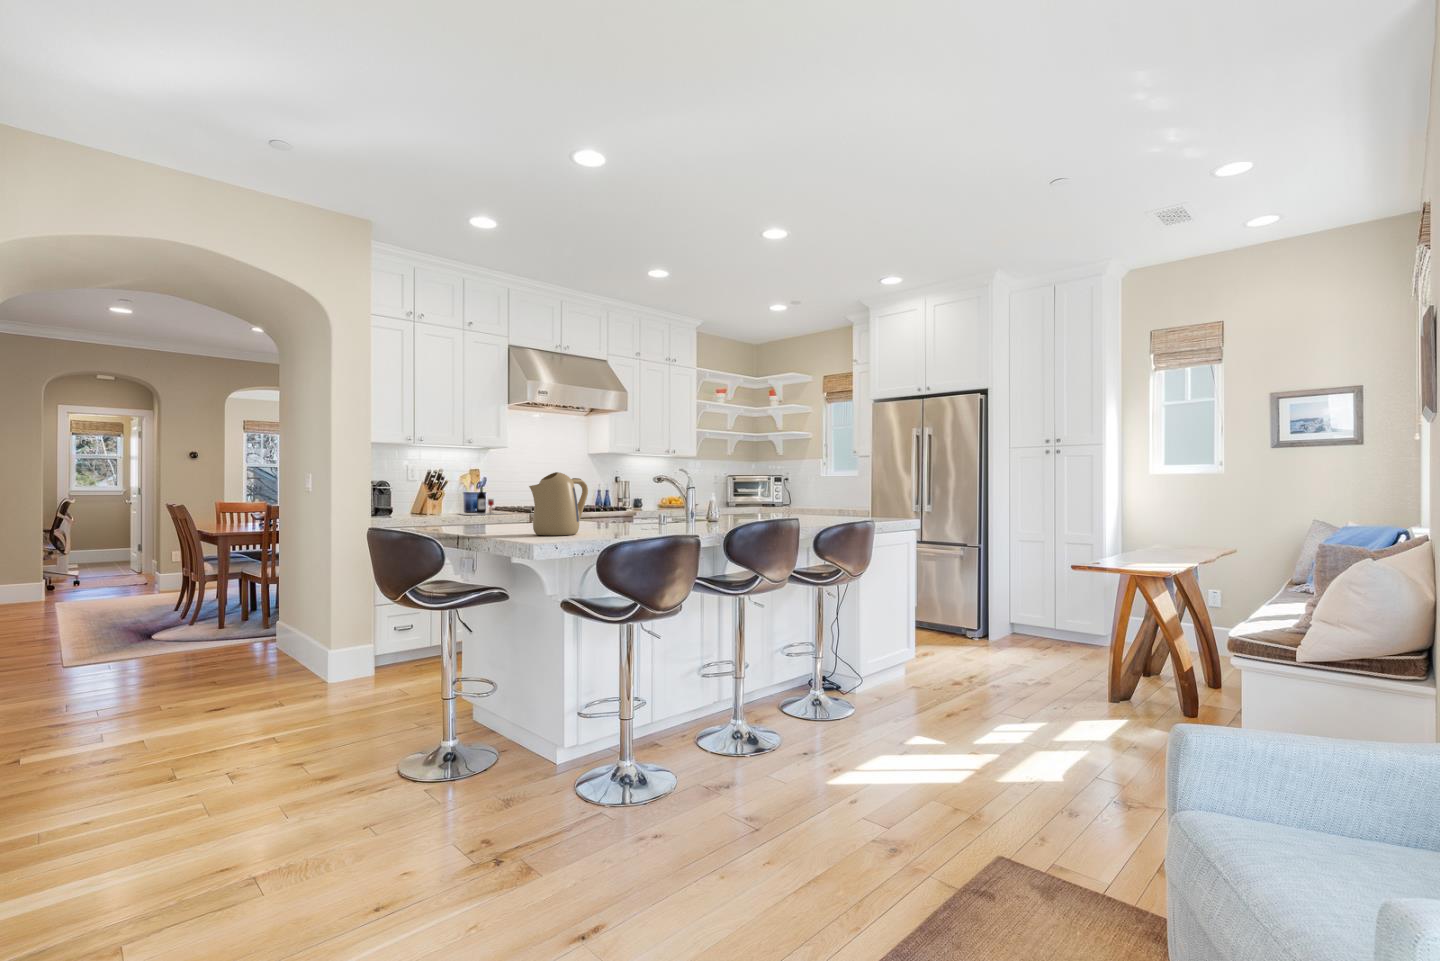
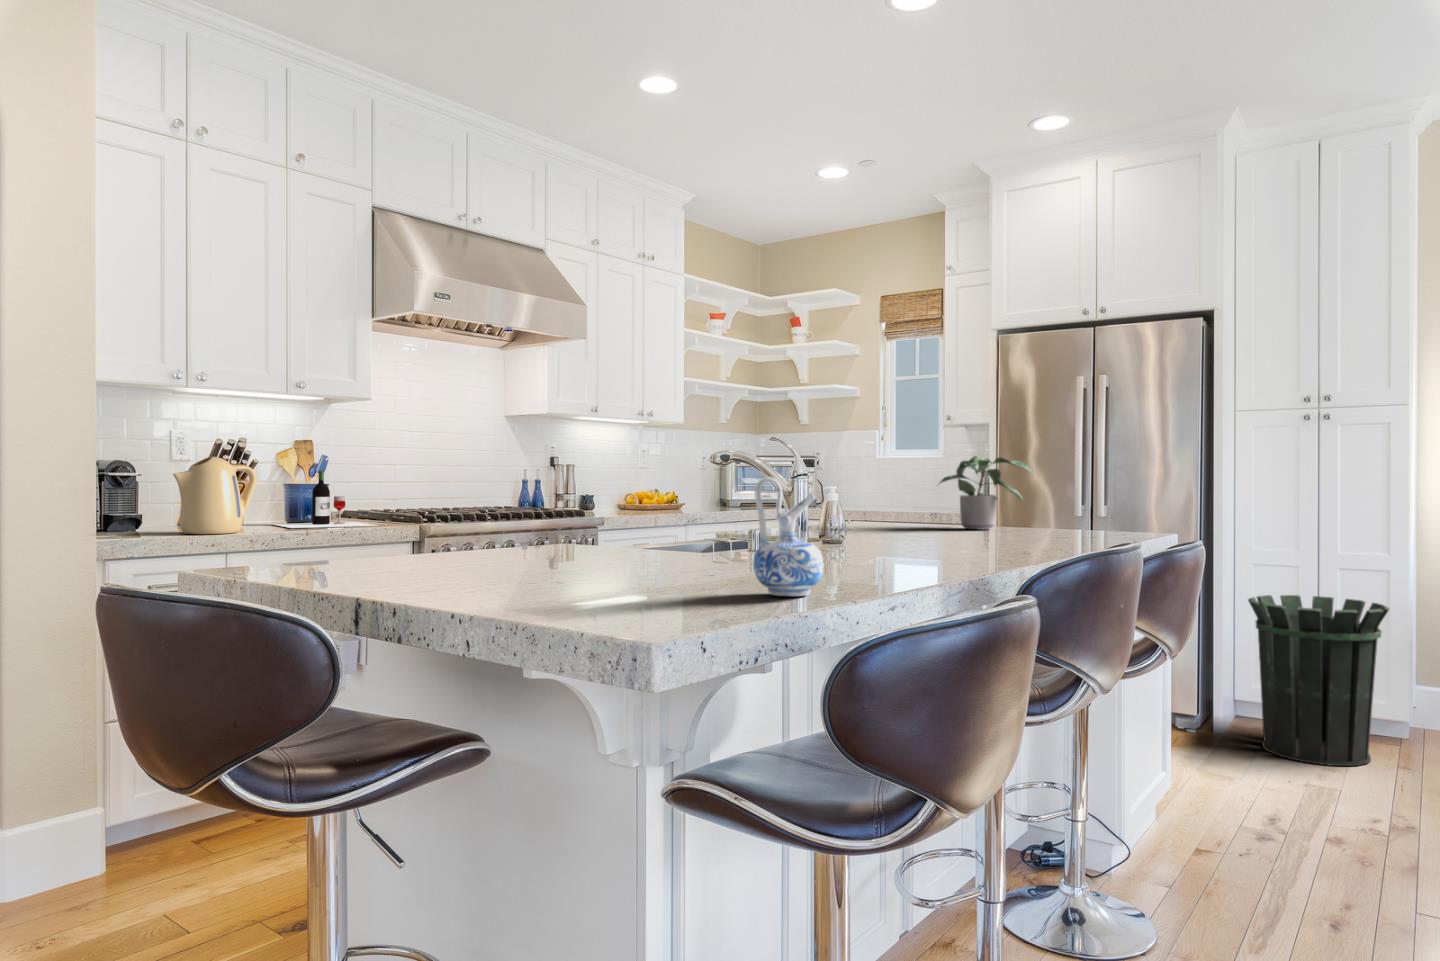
kettle: present [529,472,588,536] -> present [173,457,257,534]
potted plant: none [793,475,843,515] -> present [940,456,1033,529]
ceramic pitcher: none [614,487,642,534] -> present [753,477,824,596]
waste bin: none [1003,556,1081,654] -> present [1248,595,1389,766]

